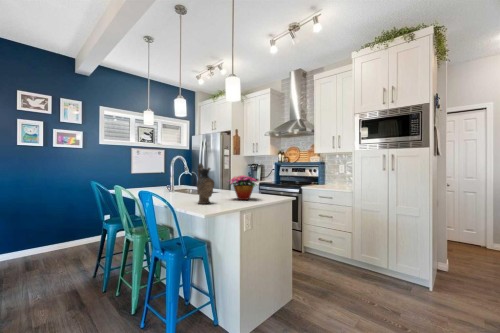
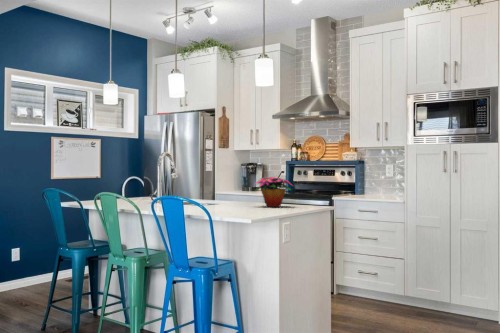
ceramic pitcher: present [197,163,214,204] -> none [223,161,245,210]

